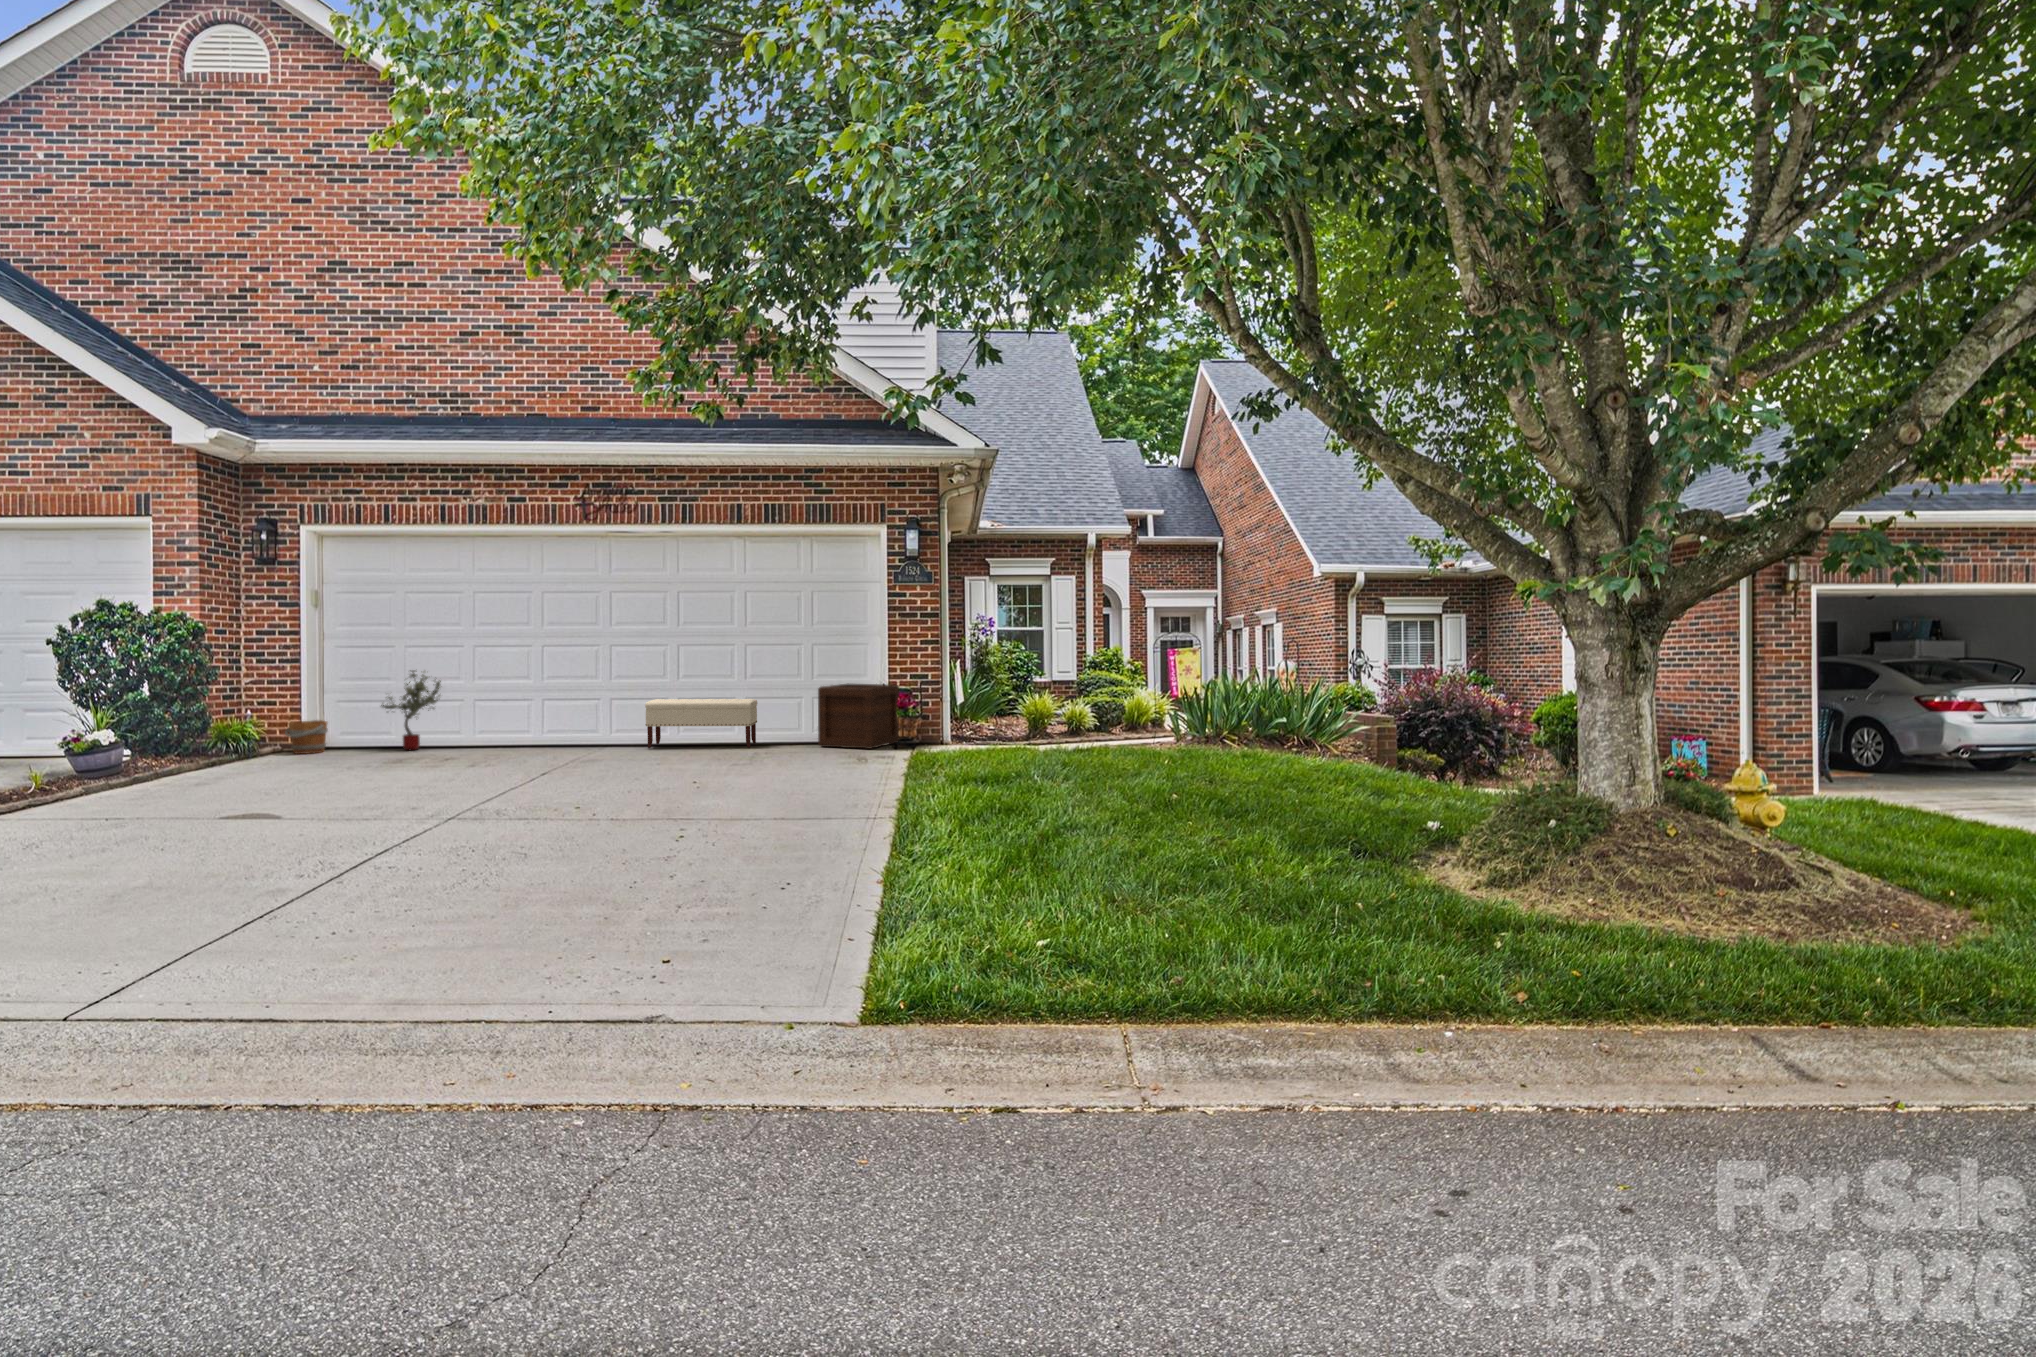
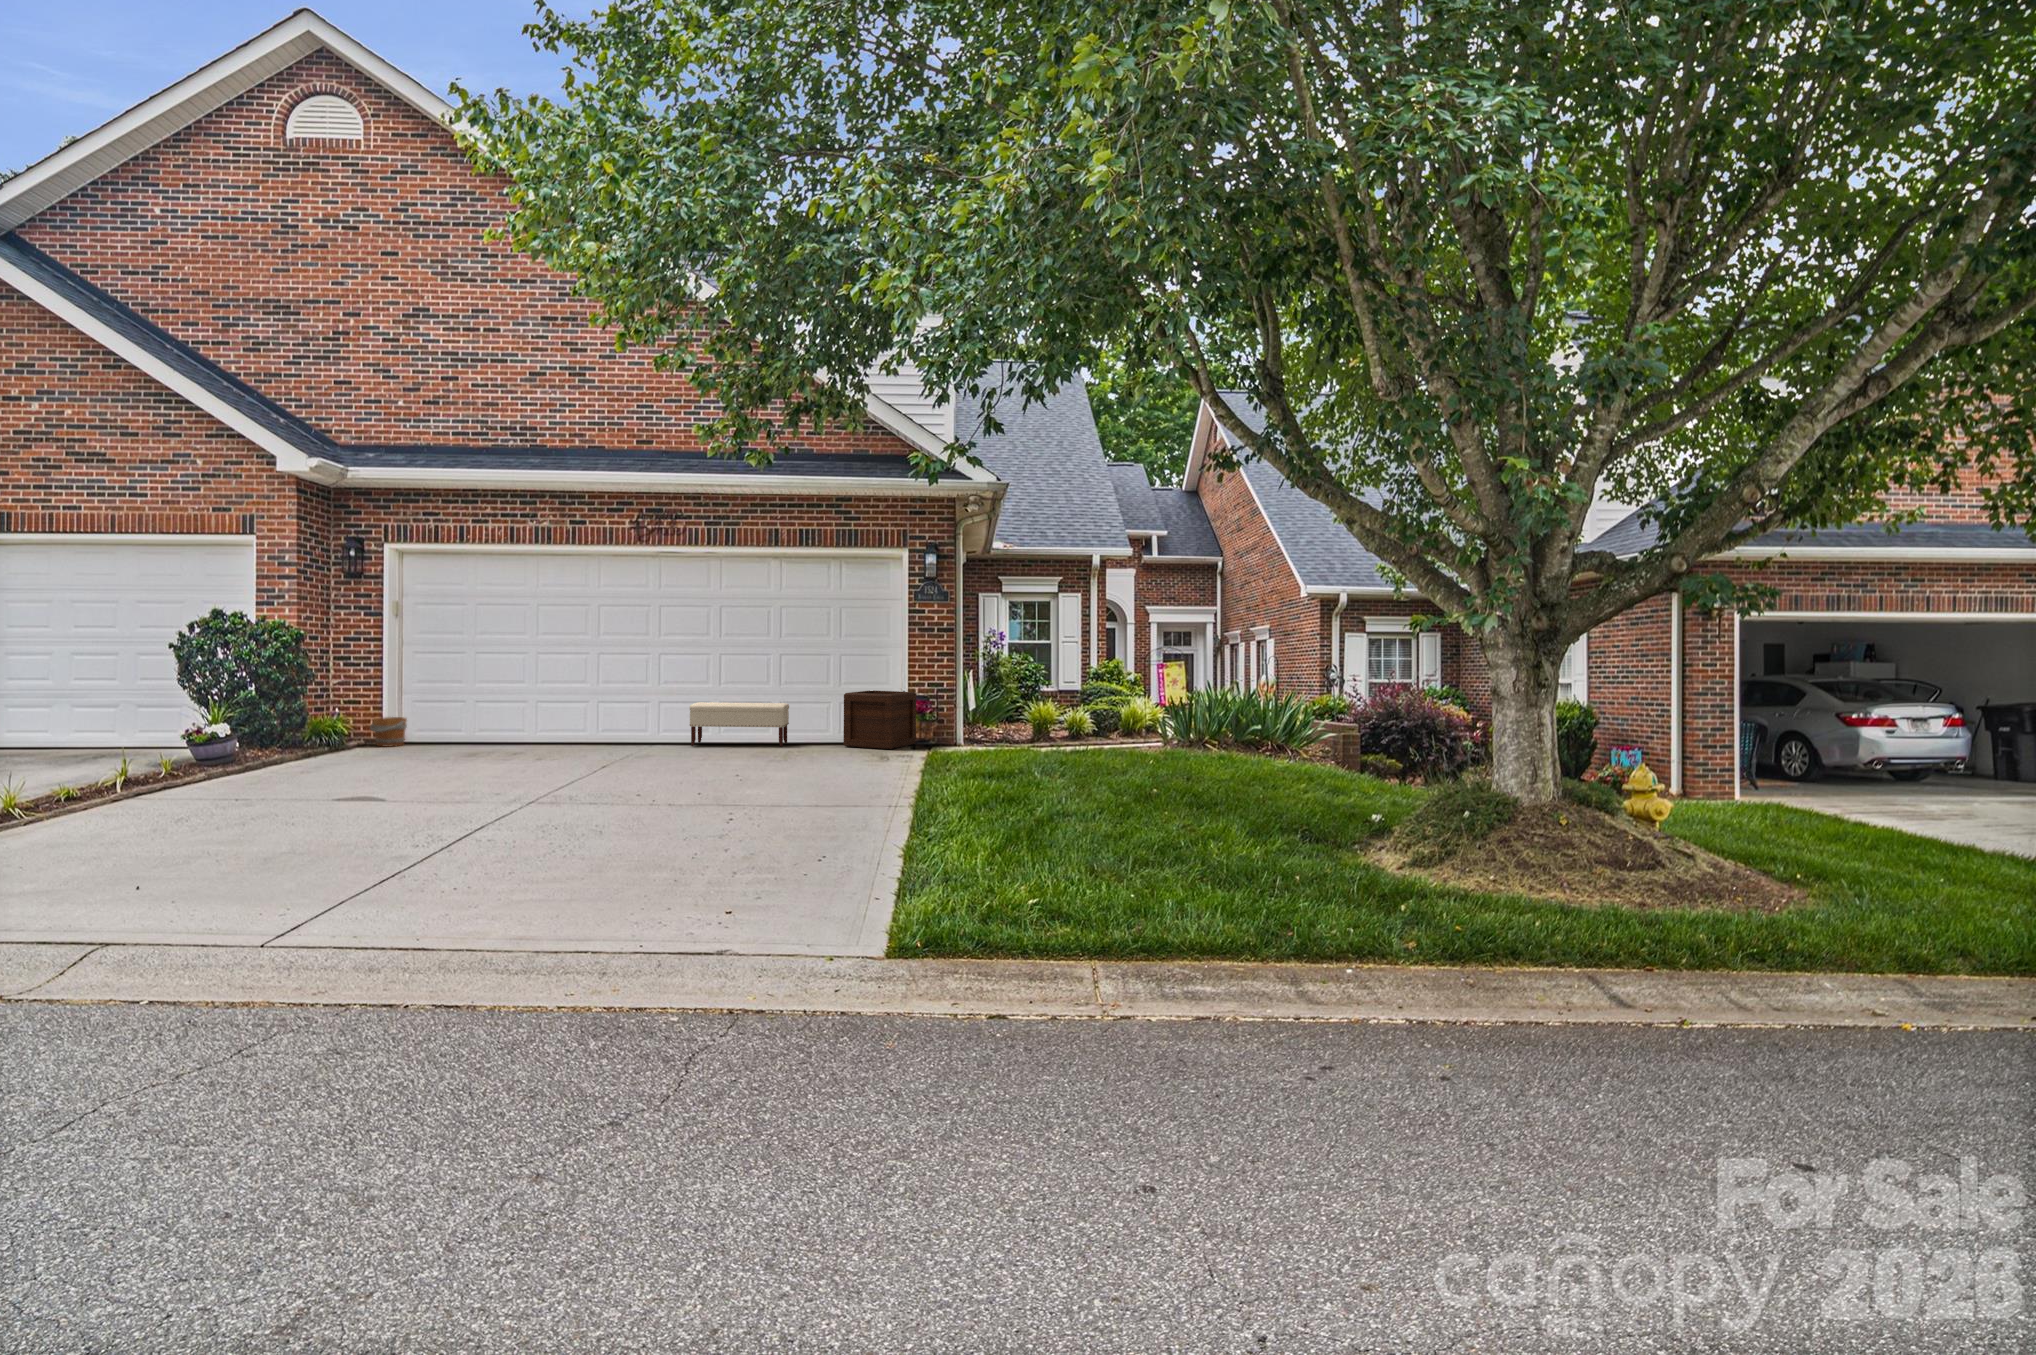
potted tree: present [381,670,441,750] -> none [453,673,509,745]

